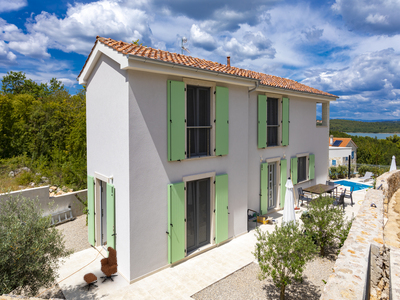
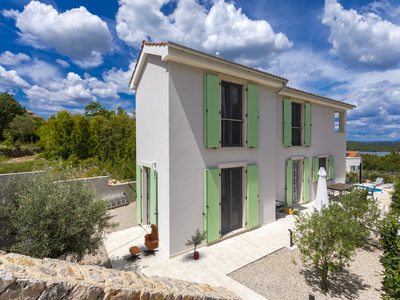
potted tree: none [147,248,171,282] -> present [185,228,207,259]

